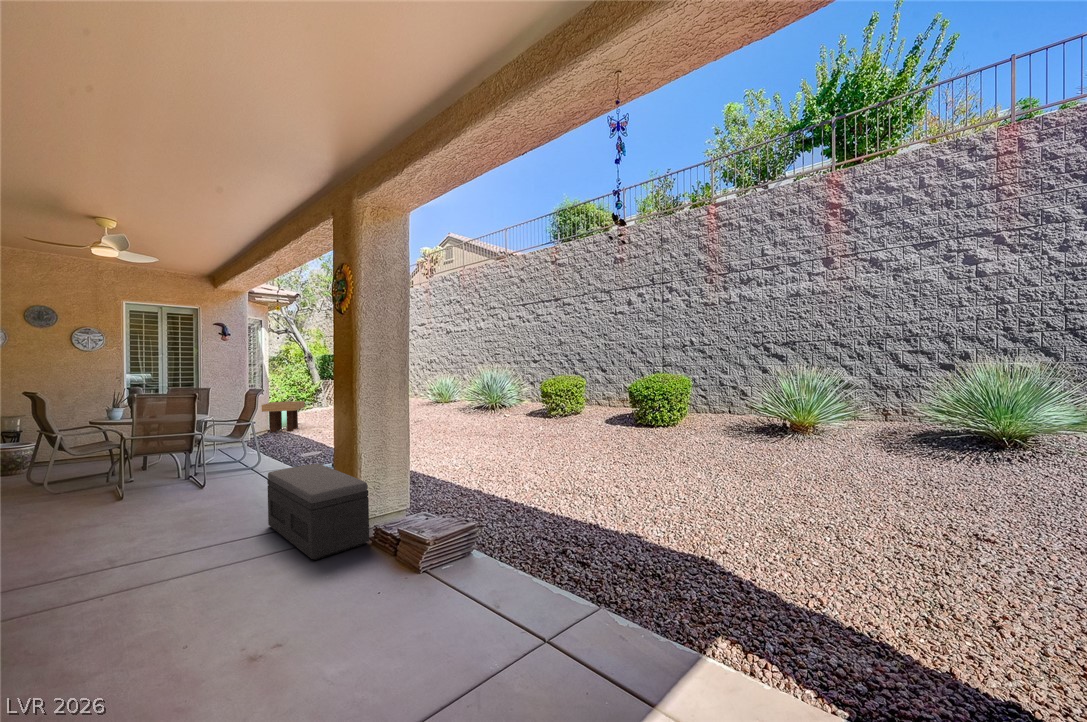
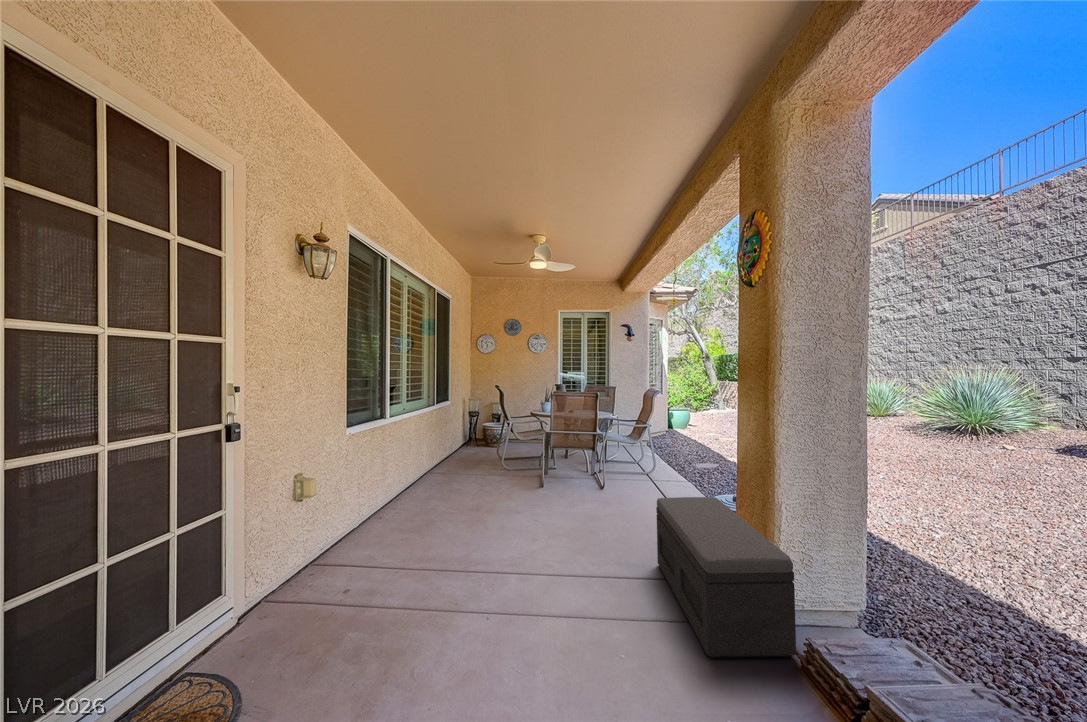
side table: present [262,401,305,432] -> none [661,402,702,434]

